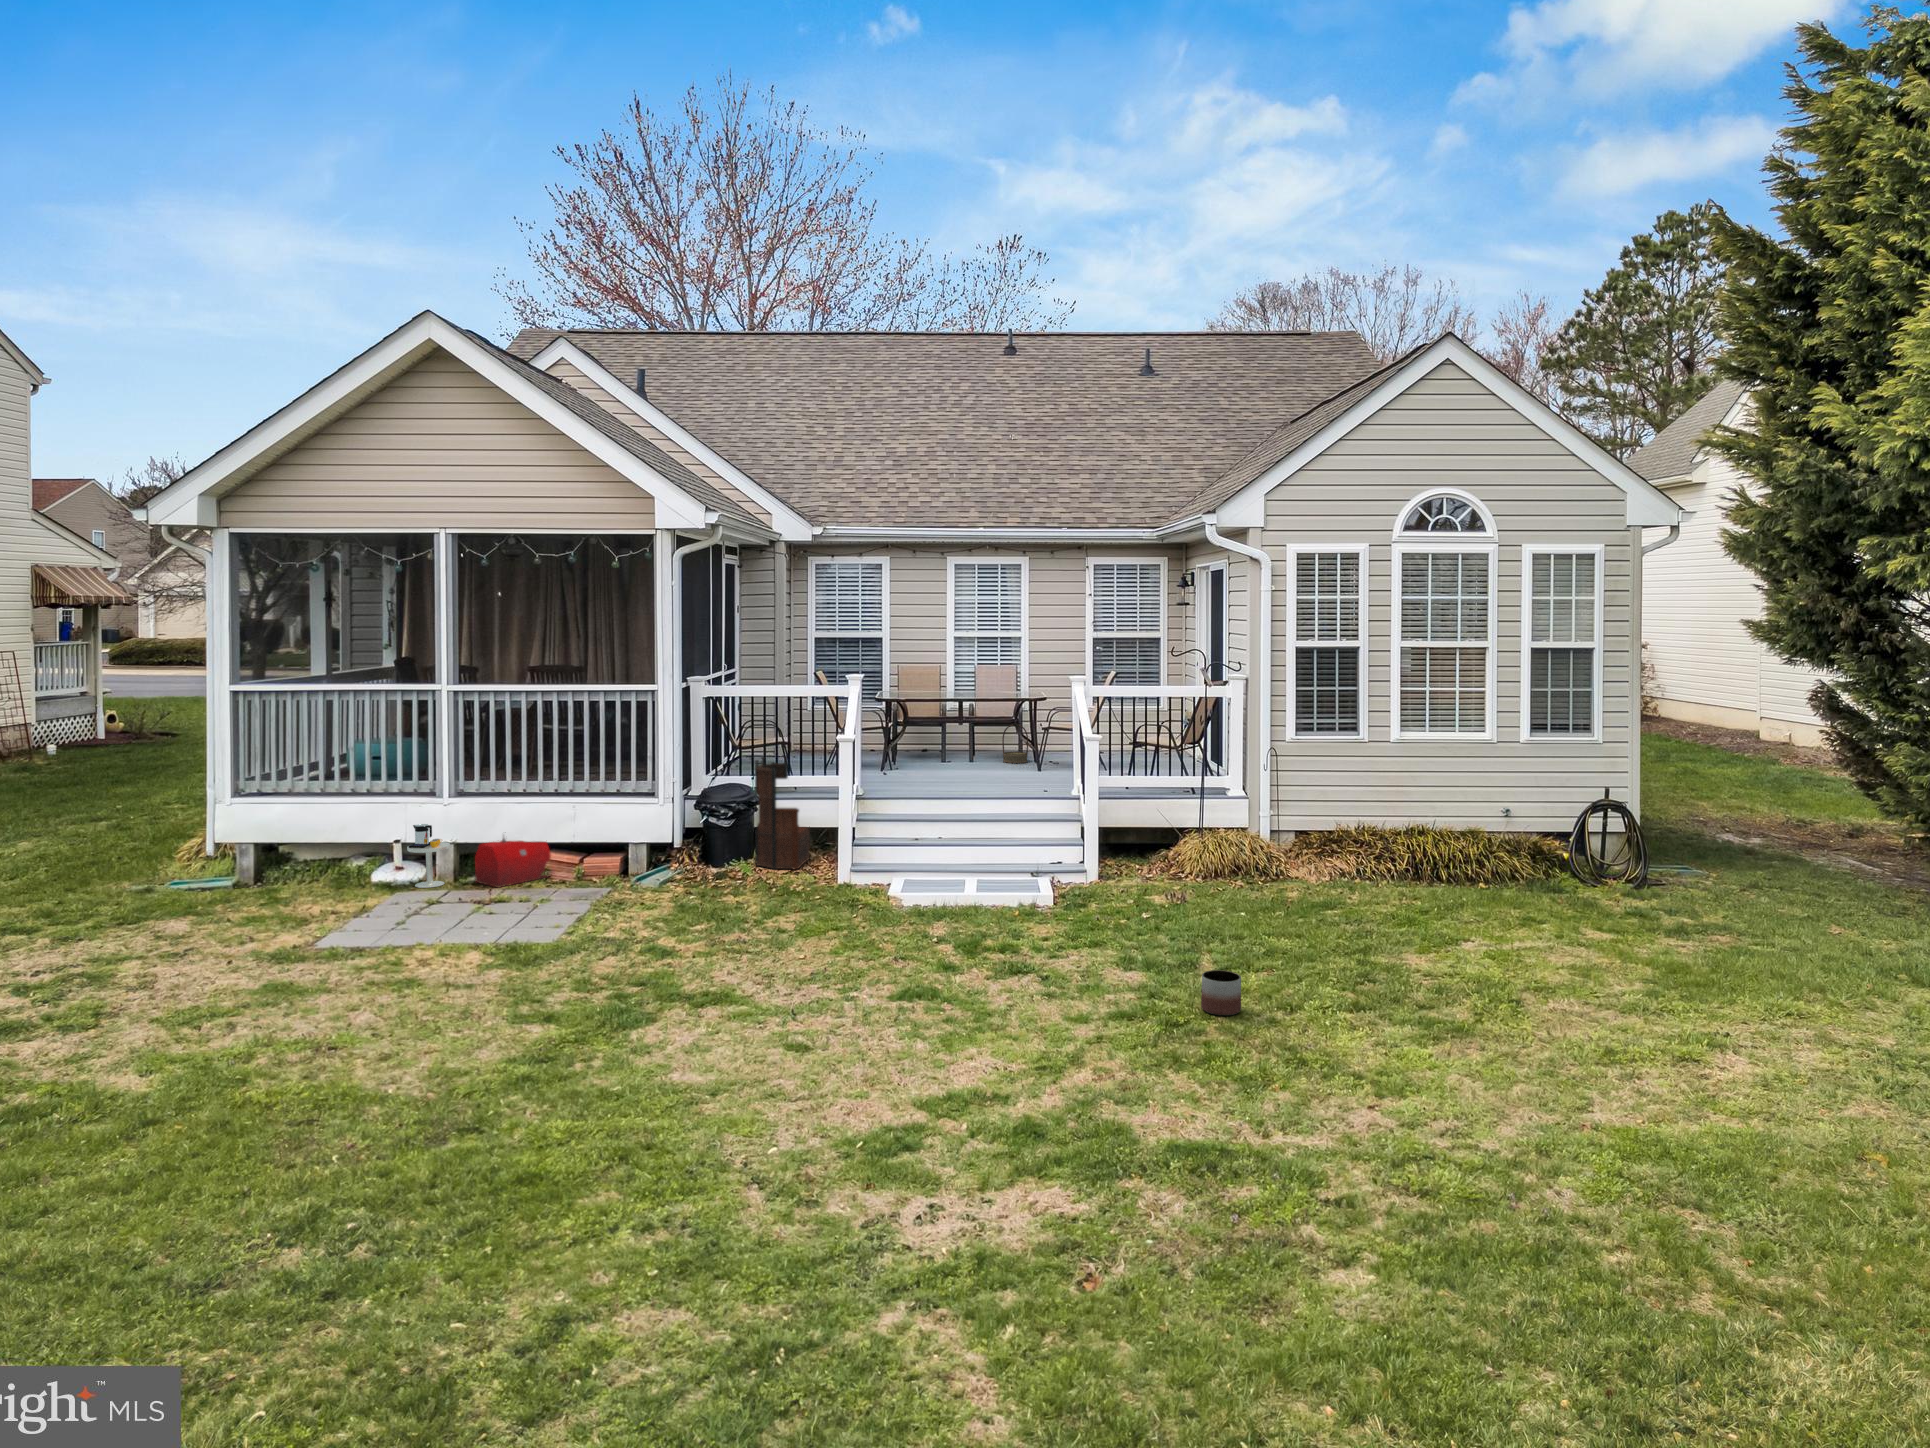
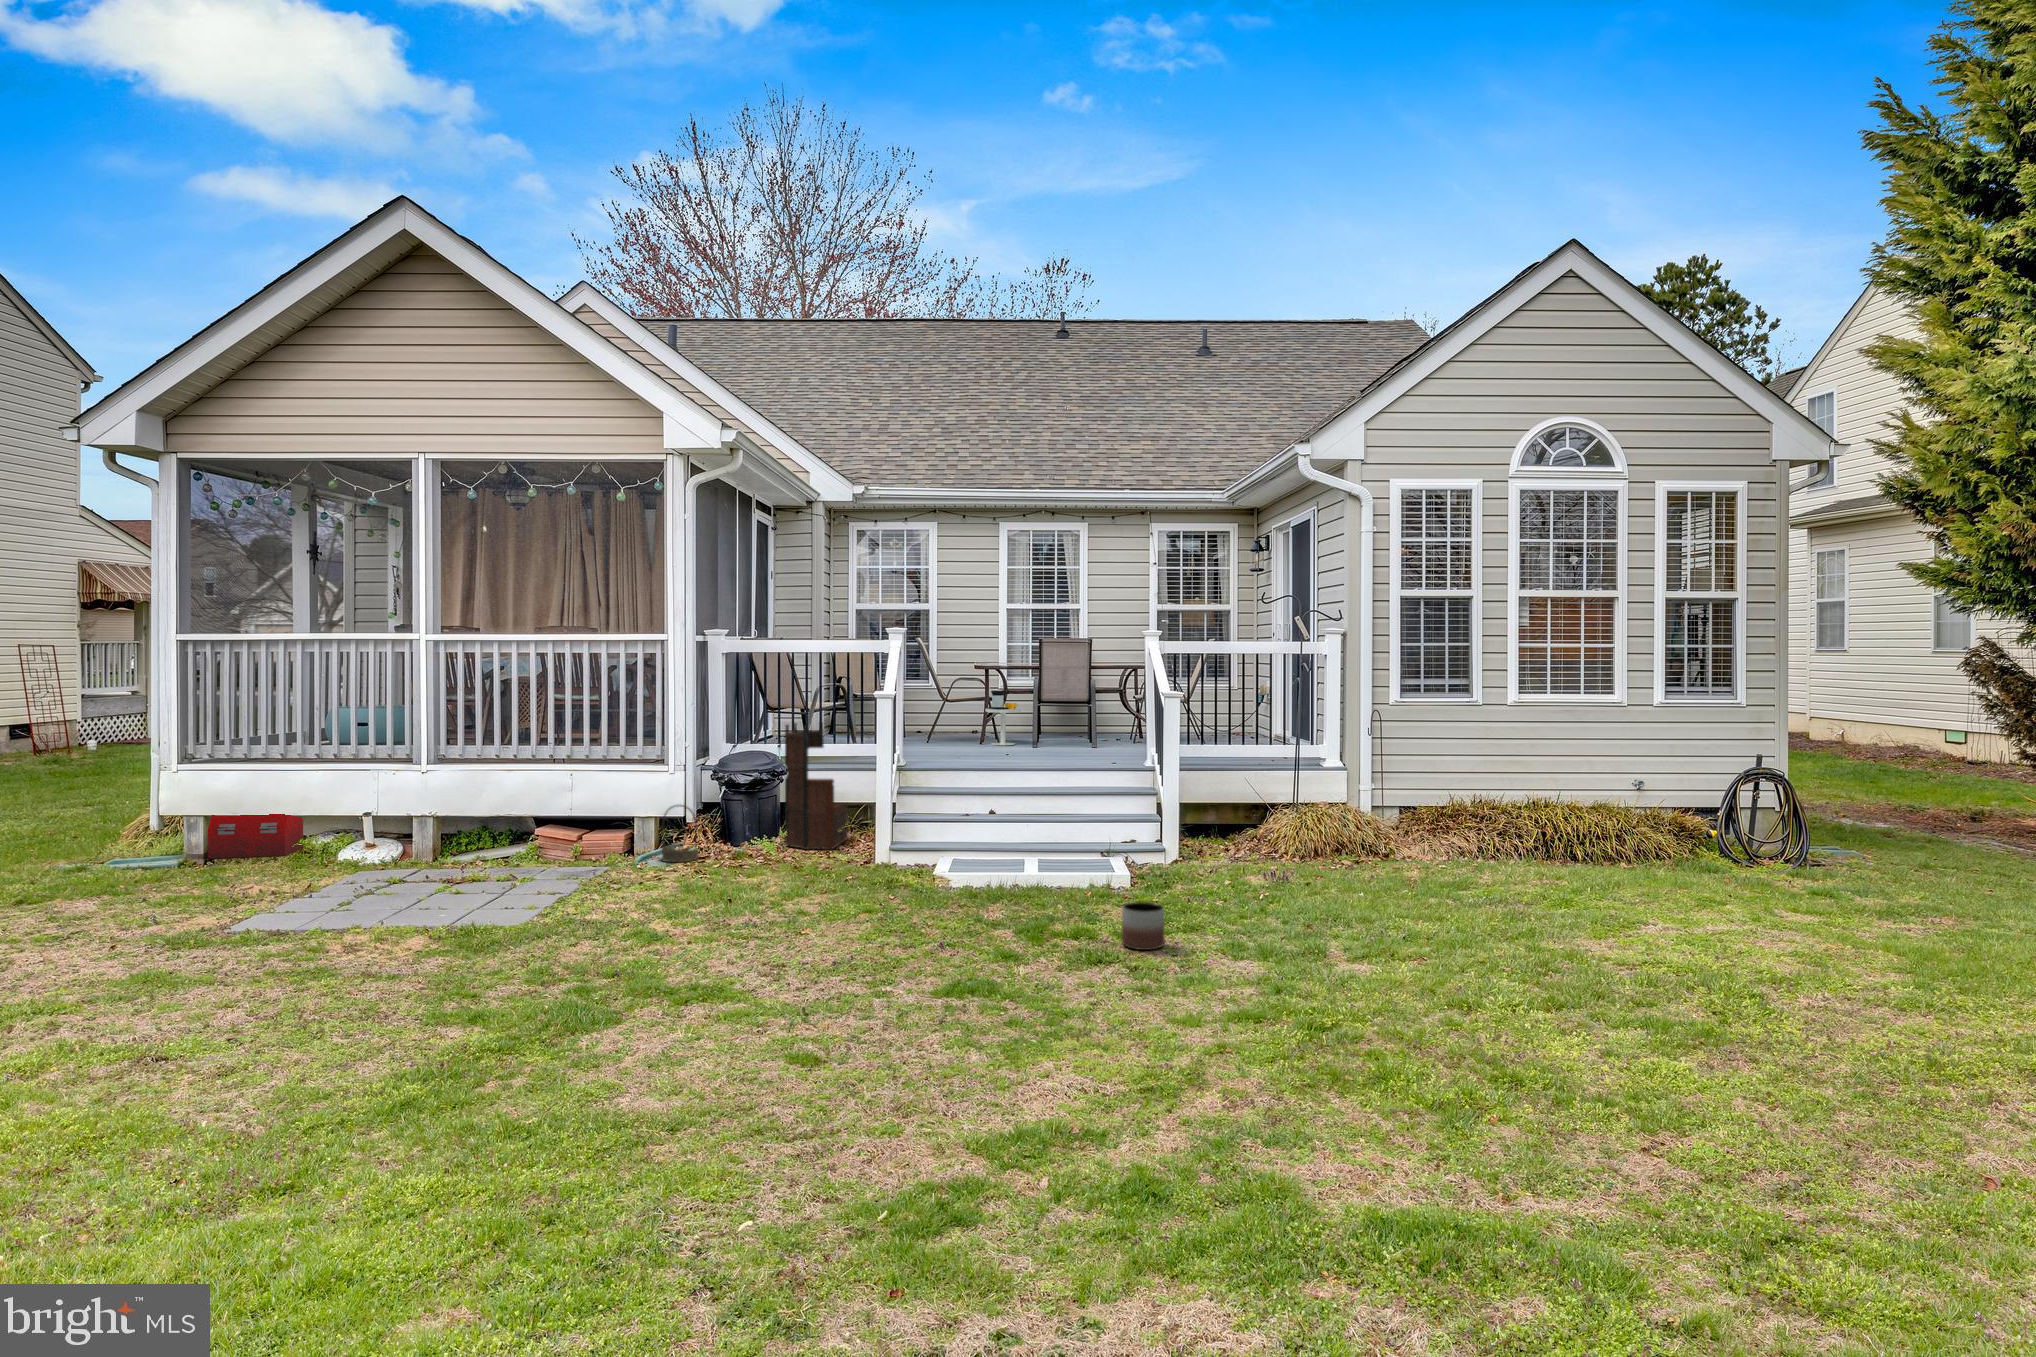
basket: present [1002,725,1028,763] -> present [662,805,698,862]
side table: present [407,824,450,888] -> present [985,690,1021,745]
toolbox: present [475,838,551,888] -> present [208,814,303,859]
planter: present [1201,970,1241,1016] -> present [1122,902,1165,950]

